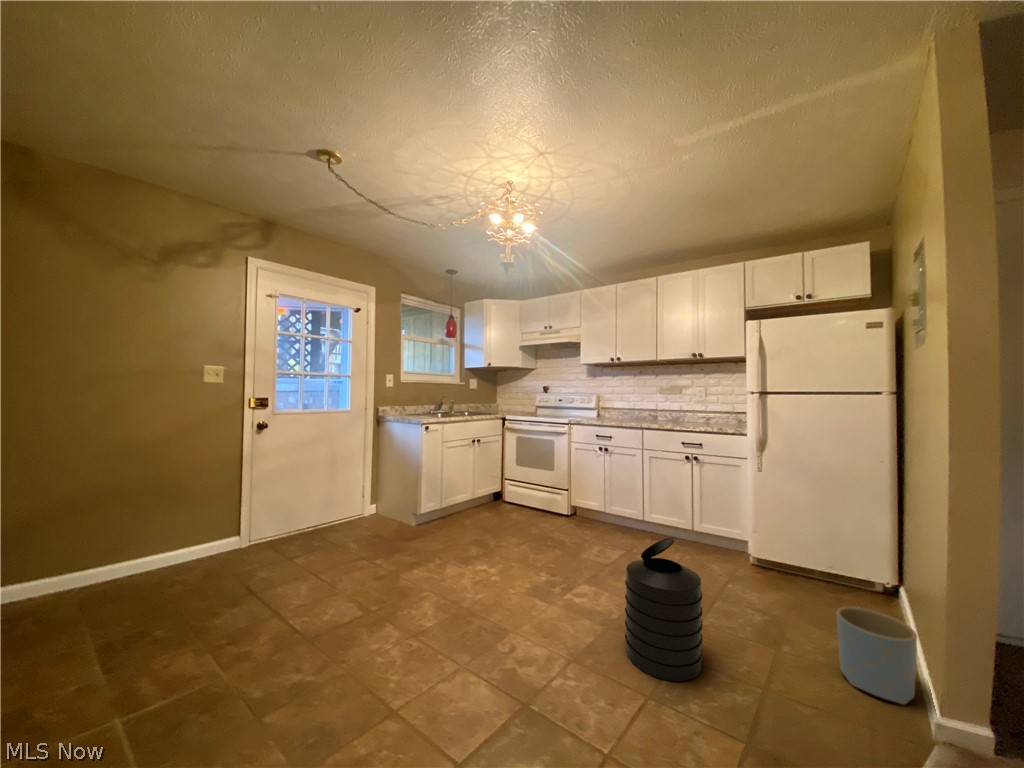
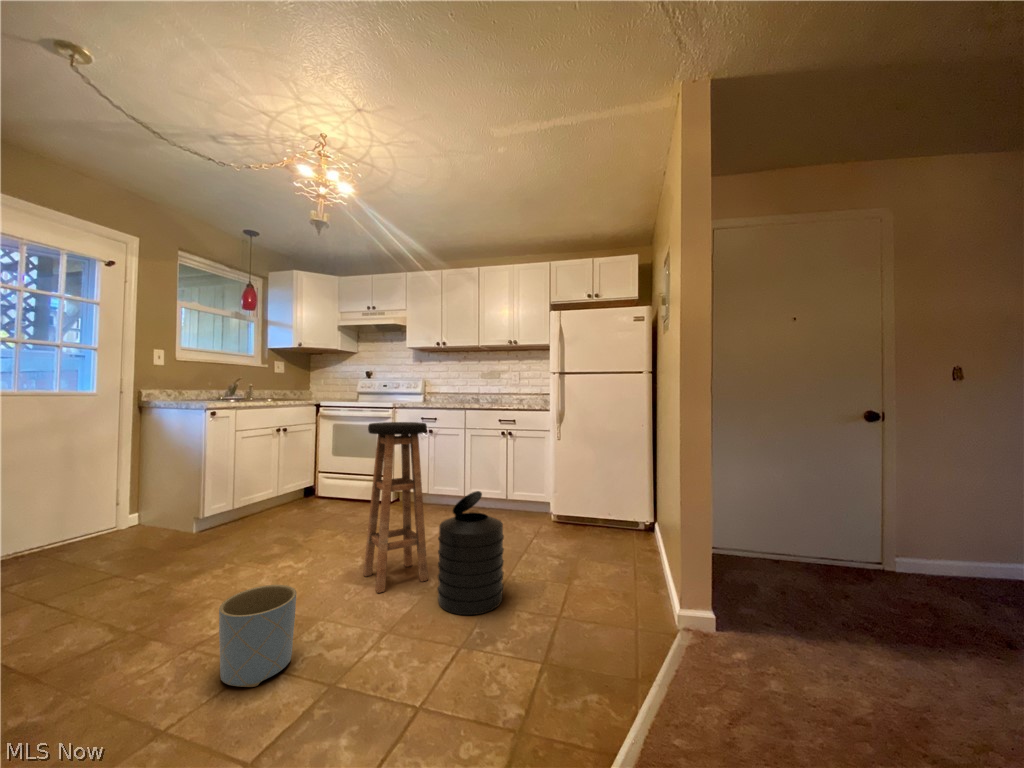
bar stool: none [548,449,612,624] -> present [363,422,428,593]
planter: present [836,607,917,705] -> present [219,585,296,687]

